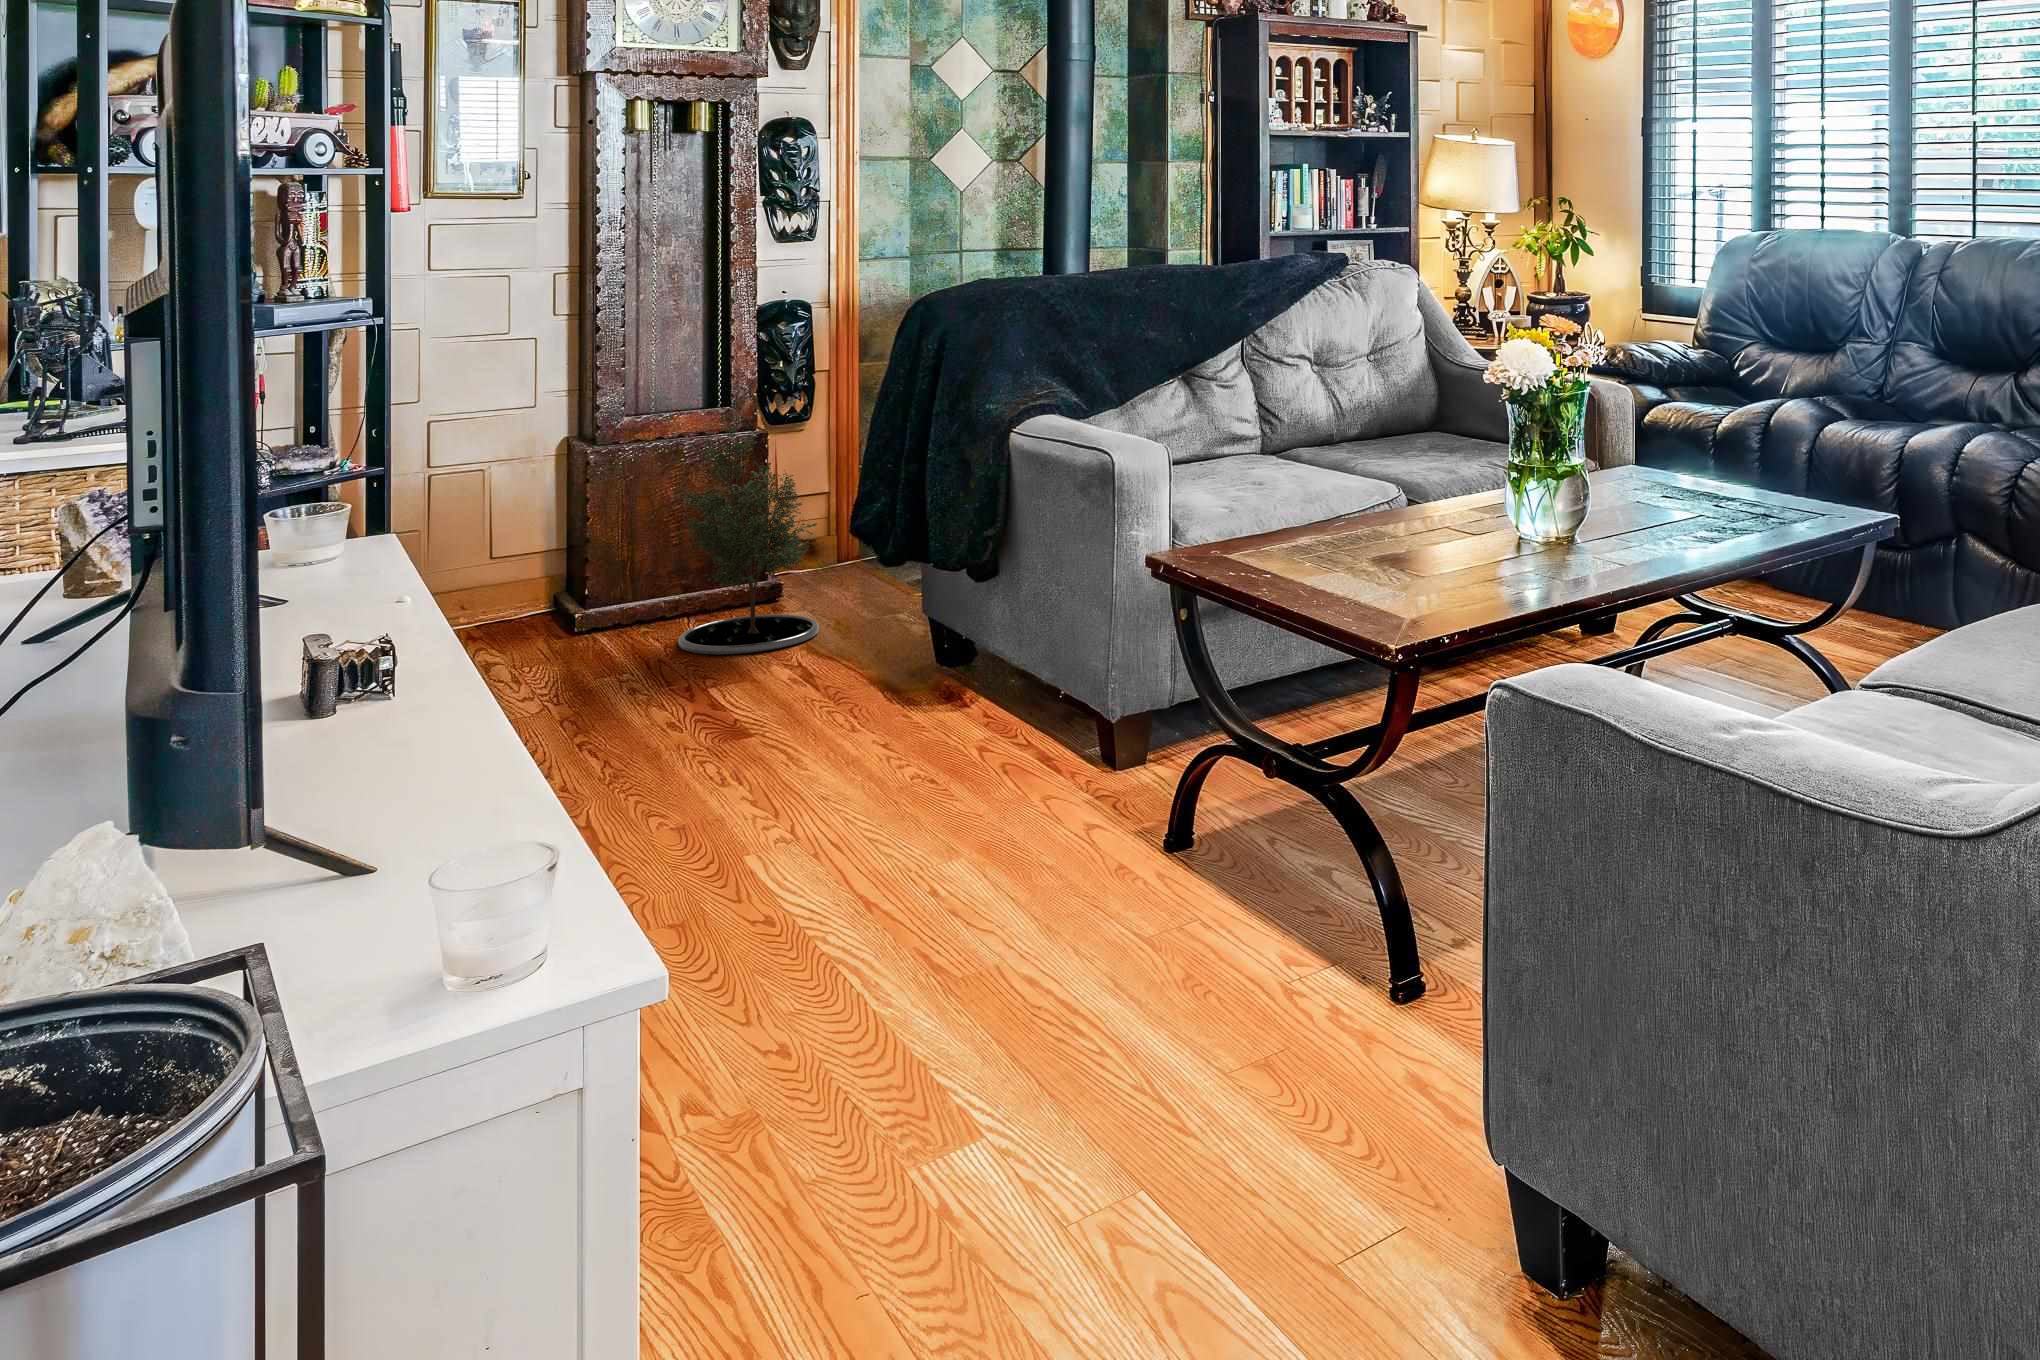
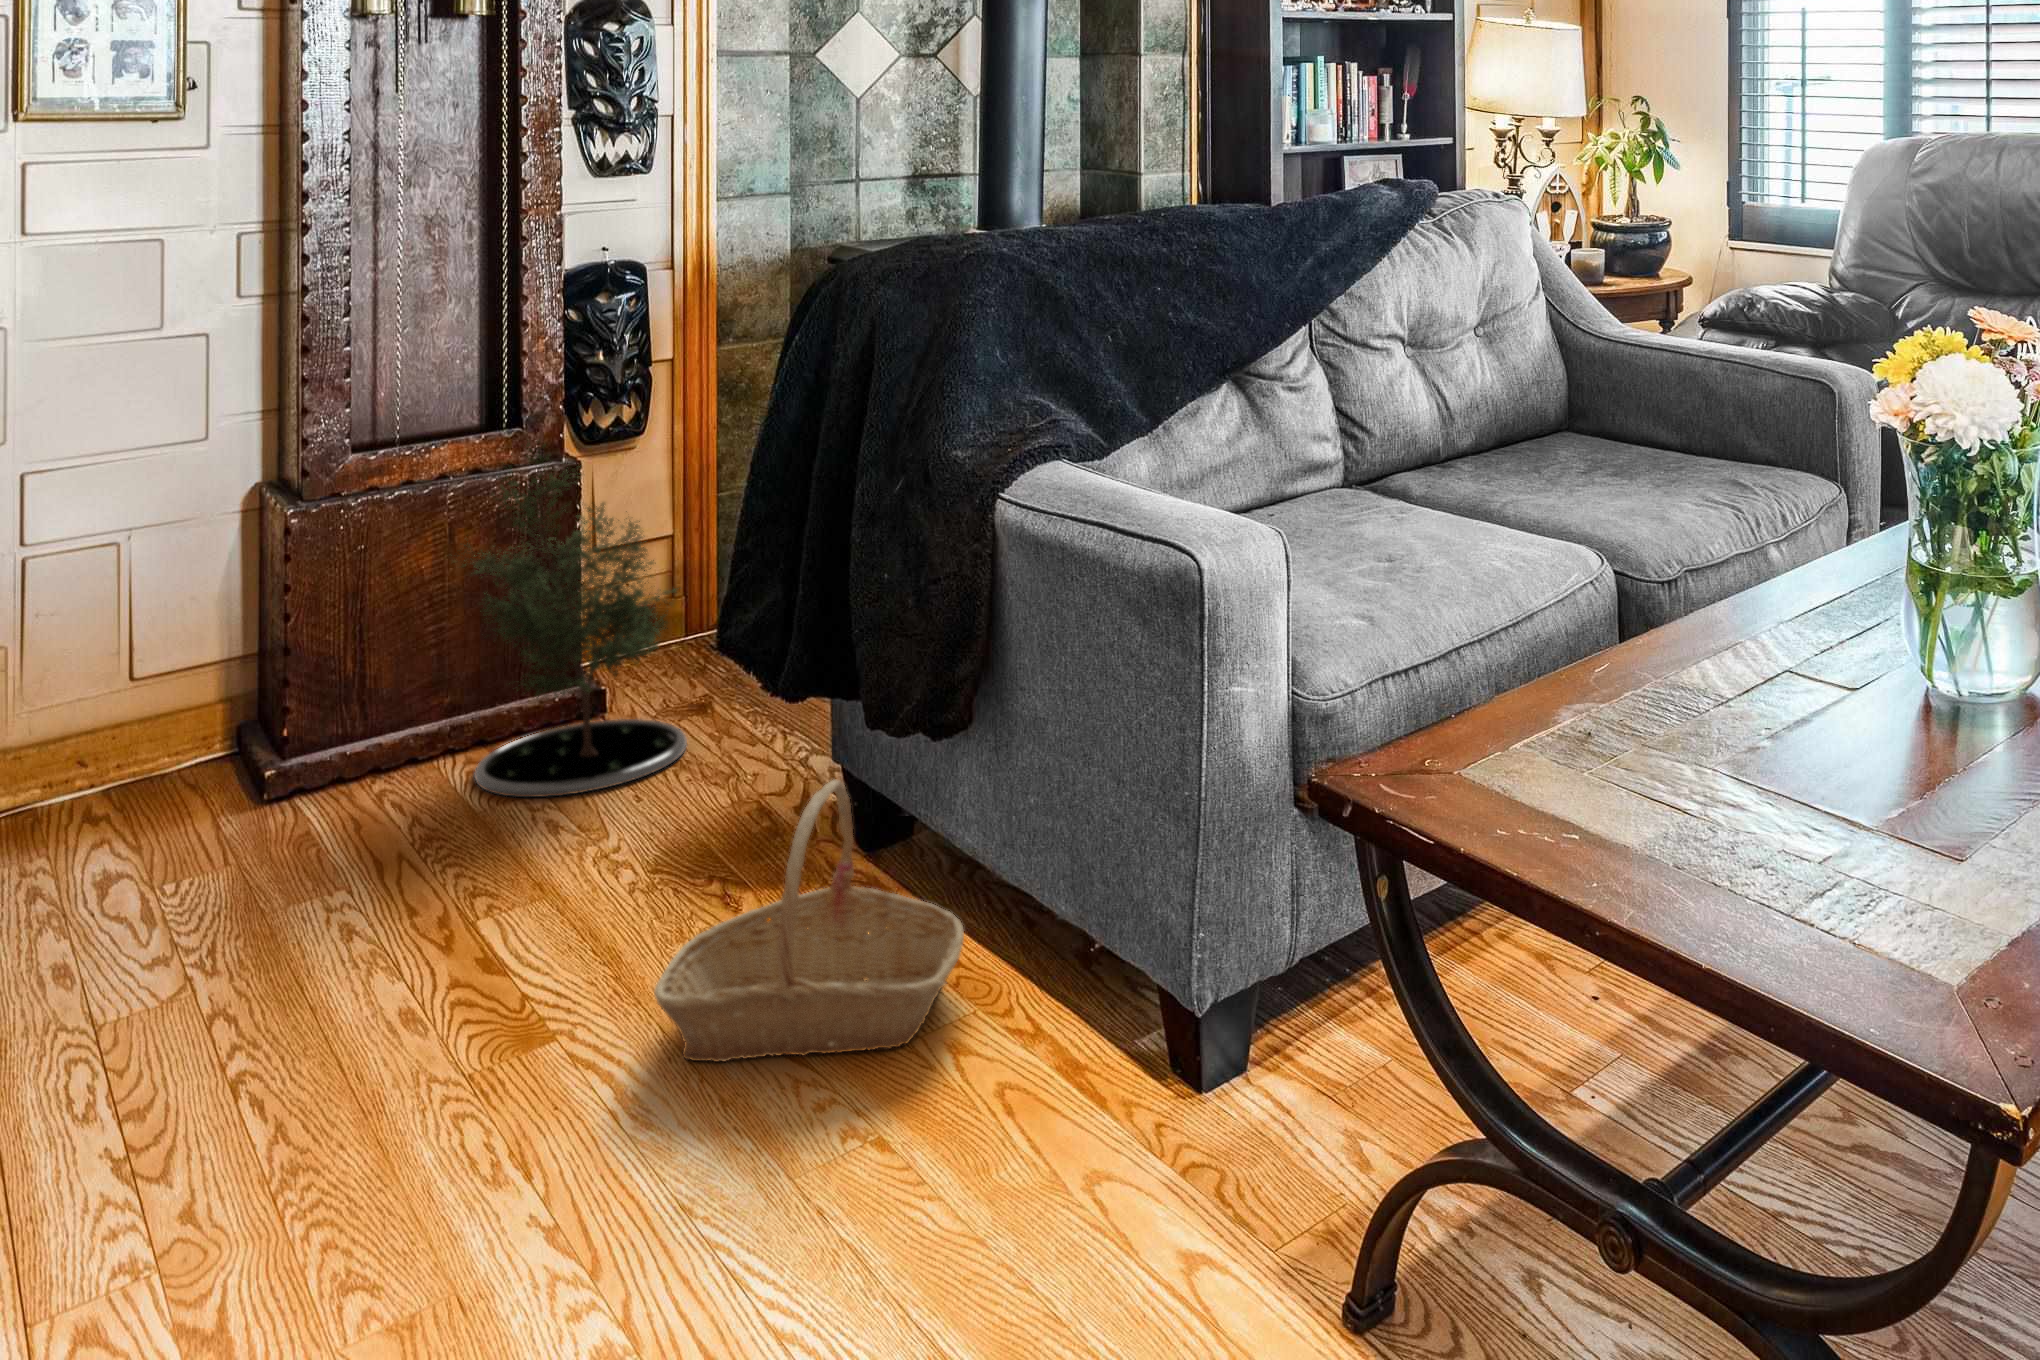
basket: none [787,615,980,779] -> present [654,780,964,1062]

